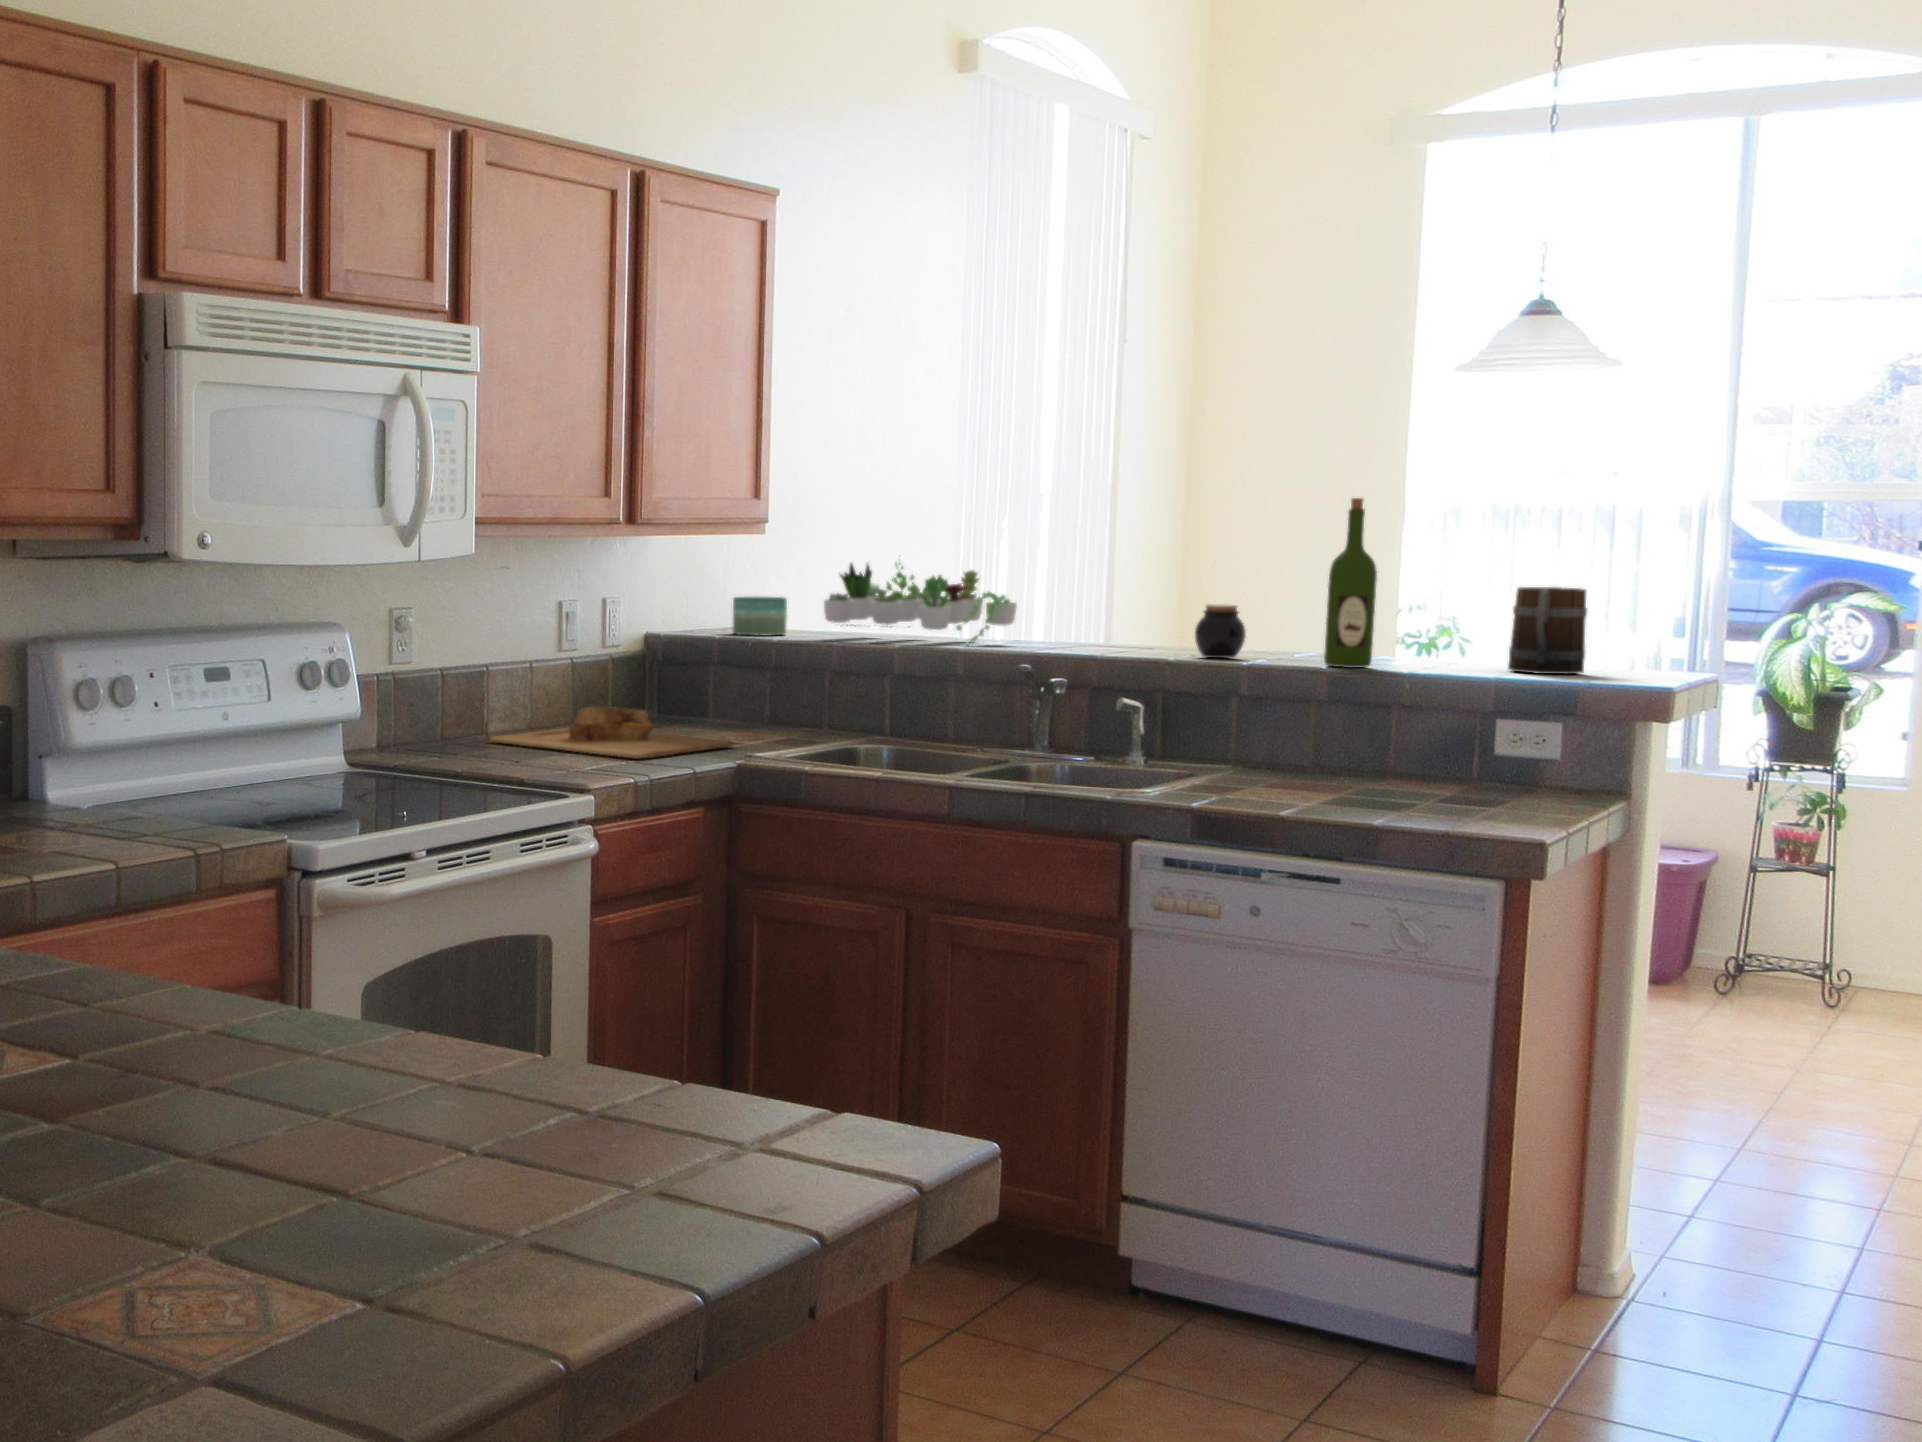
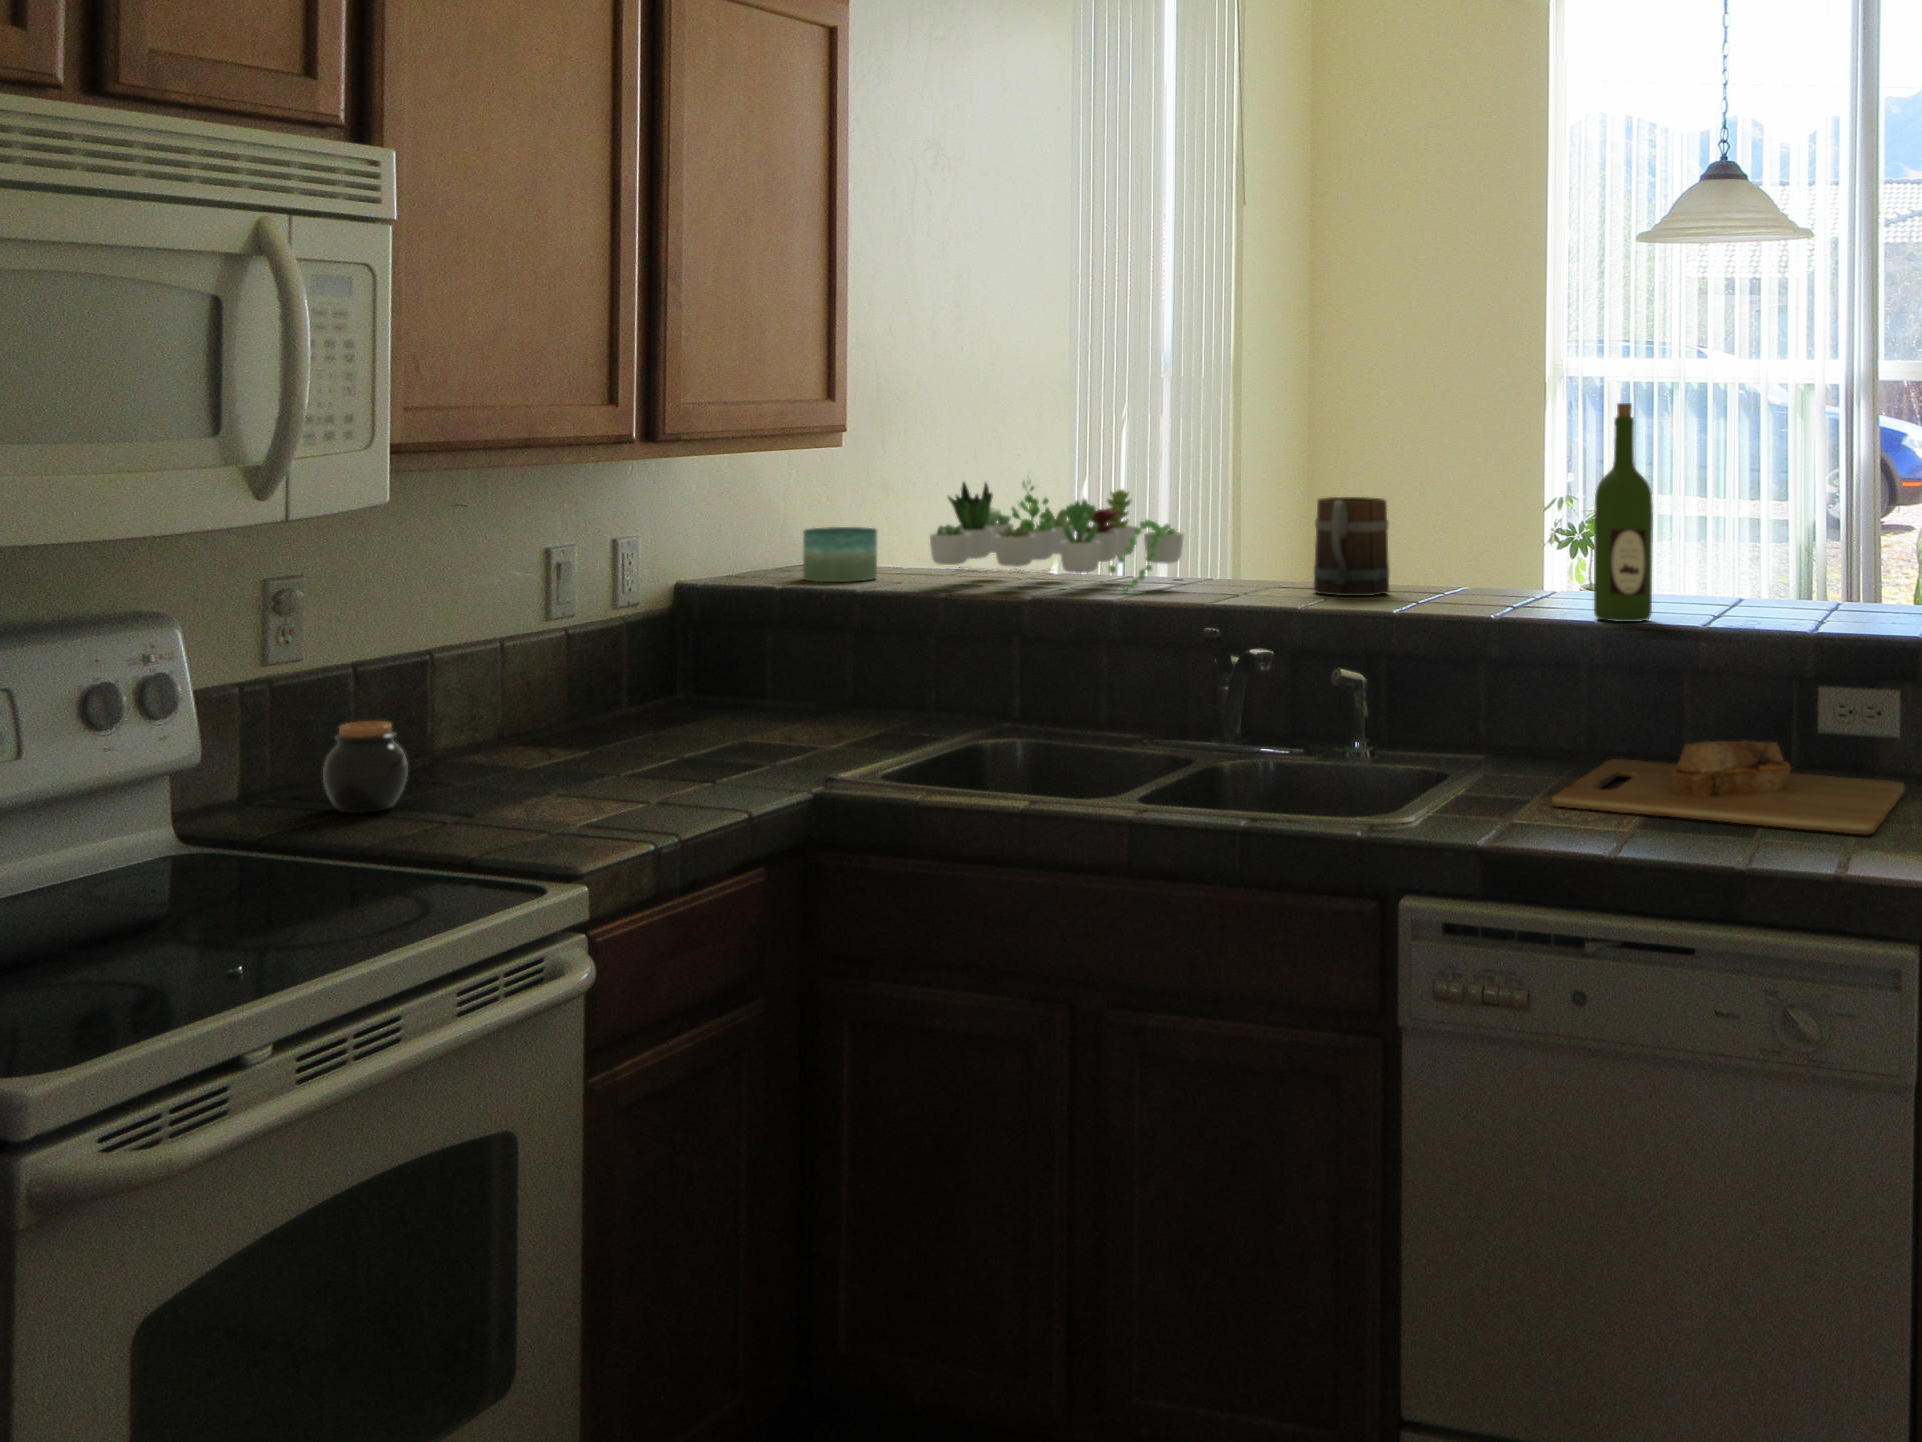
mug: present [1508,587,1587,674] -> present [1314,497,1389,596]
jar: present [1195,604,1246,658] -> present [323,721,408,813]
cutting board: present [490,707,733,759] -> present [1552,740,1904,834]

